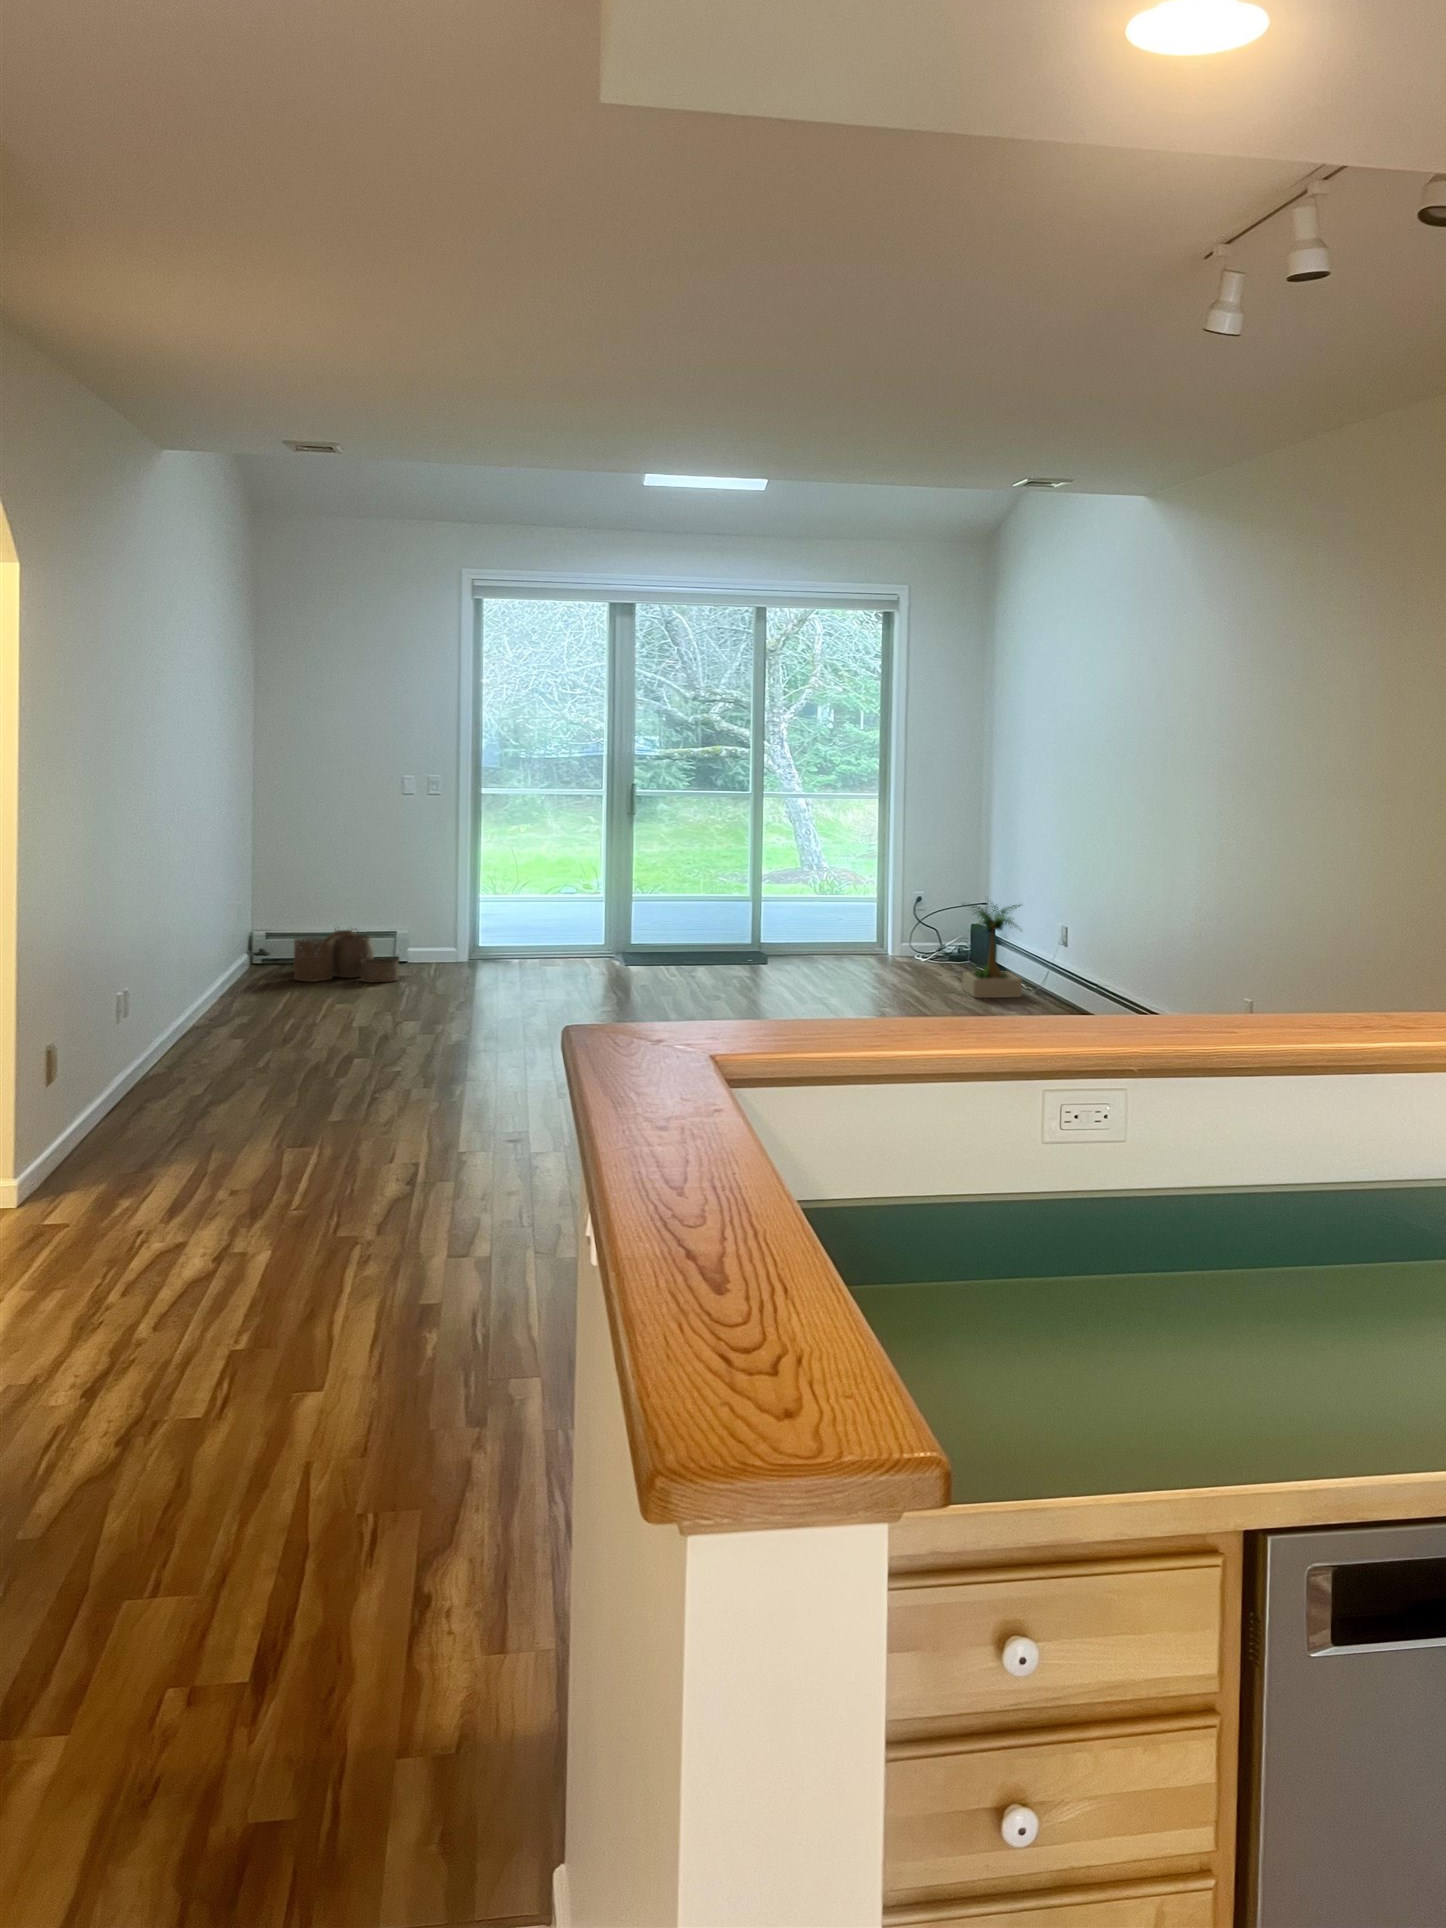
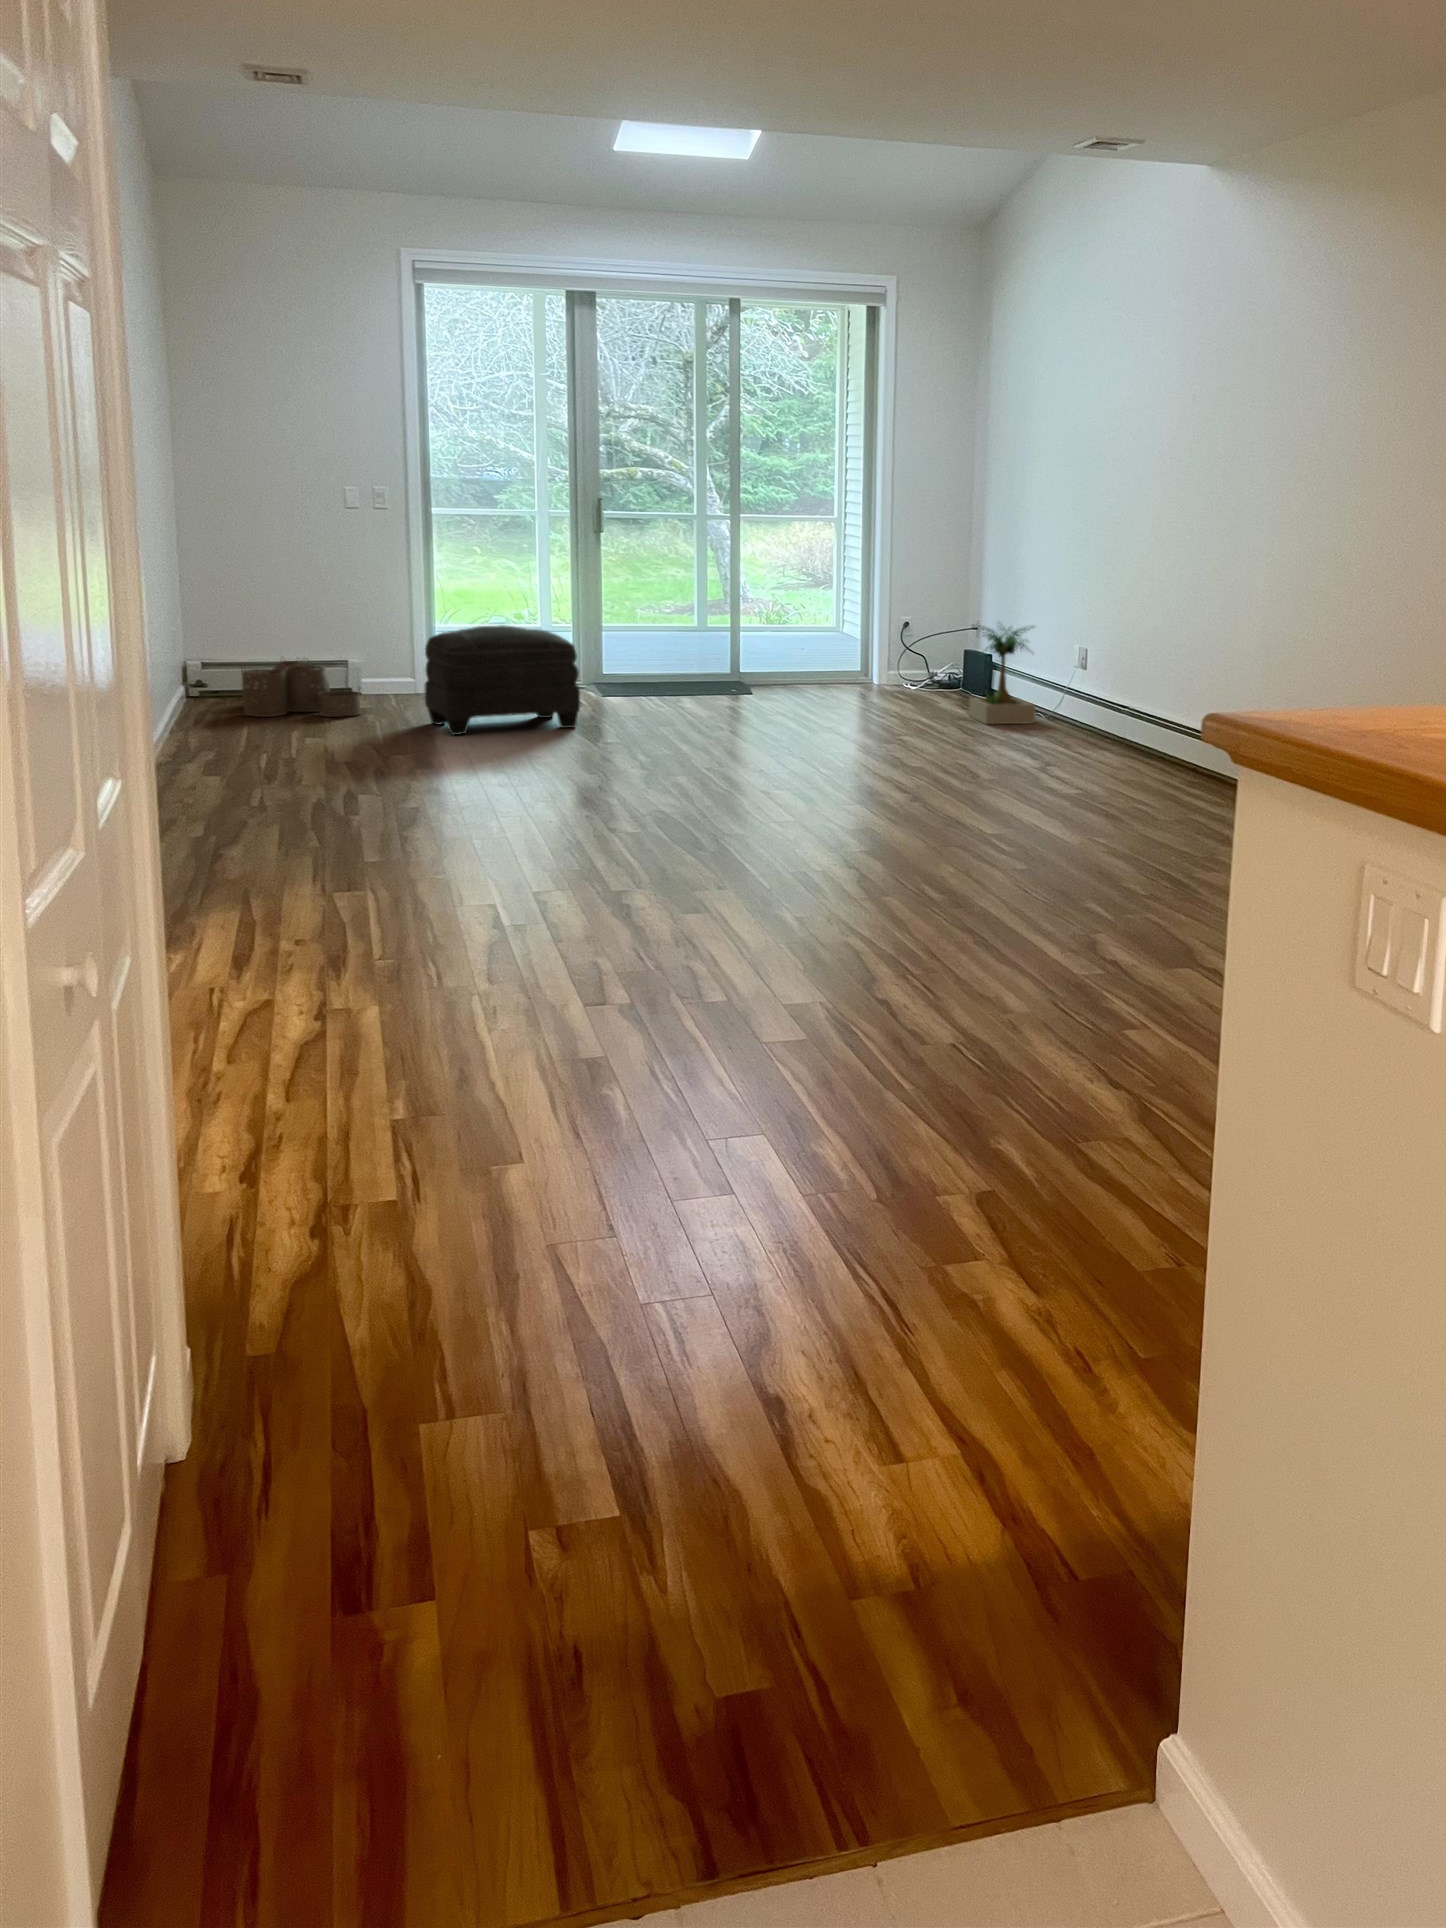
ottoman: none [452,901,591,1001] -> present [425,625,580,735]

